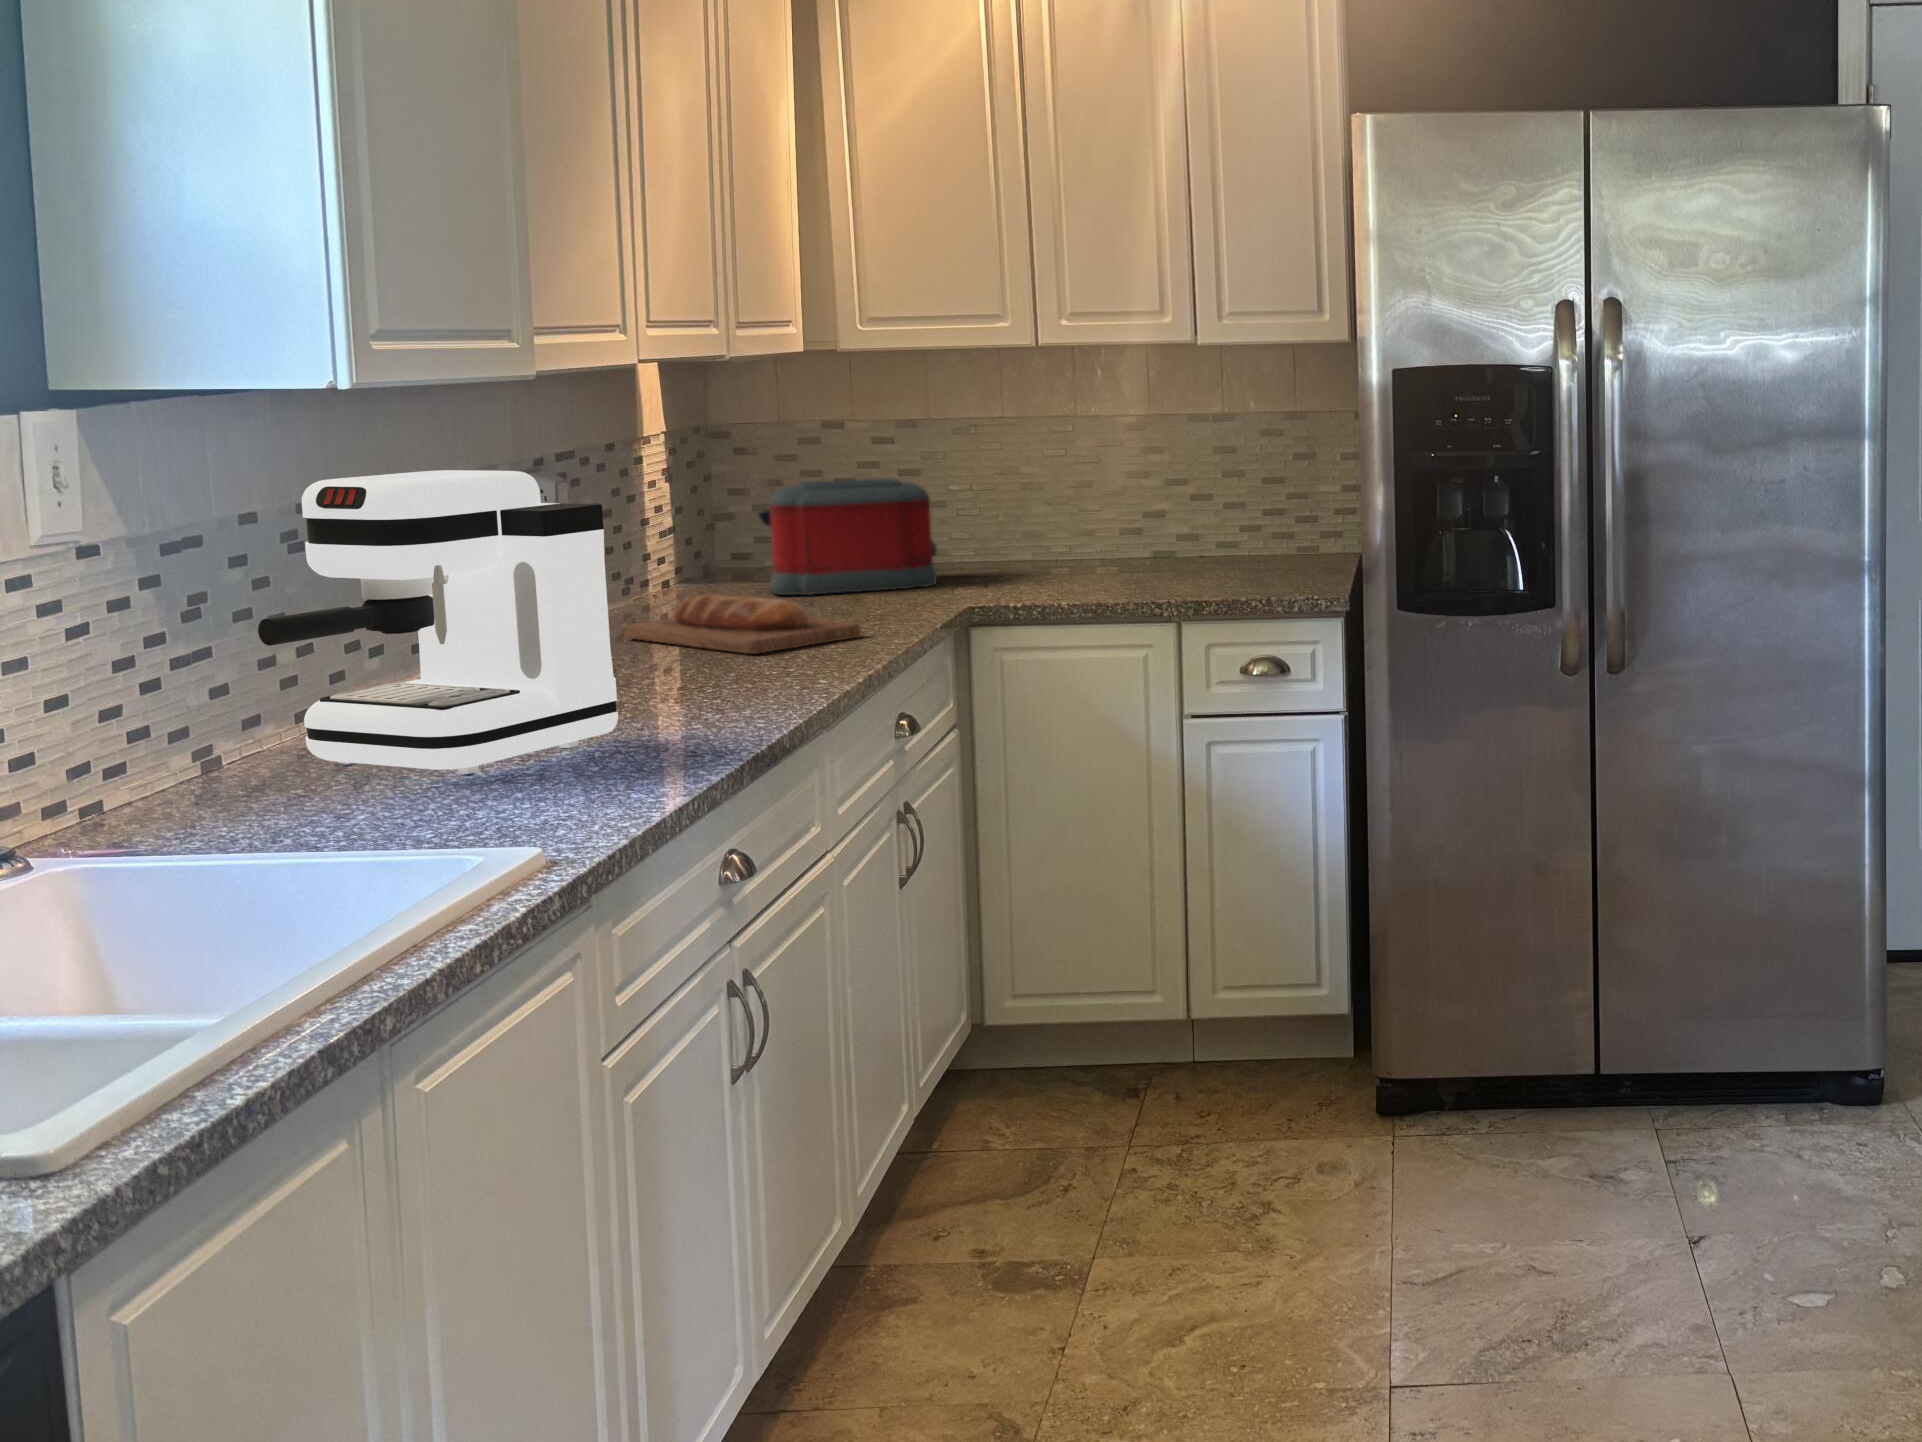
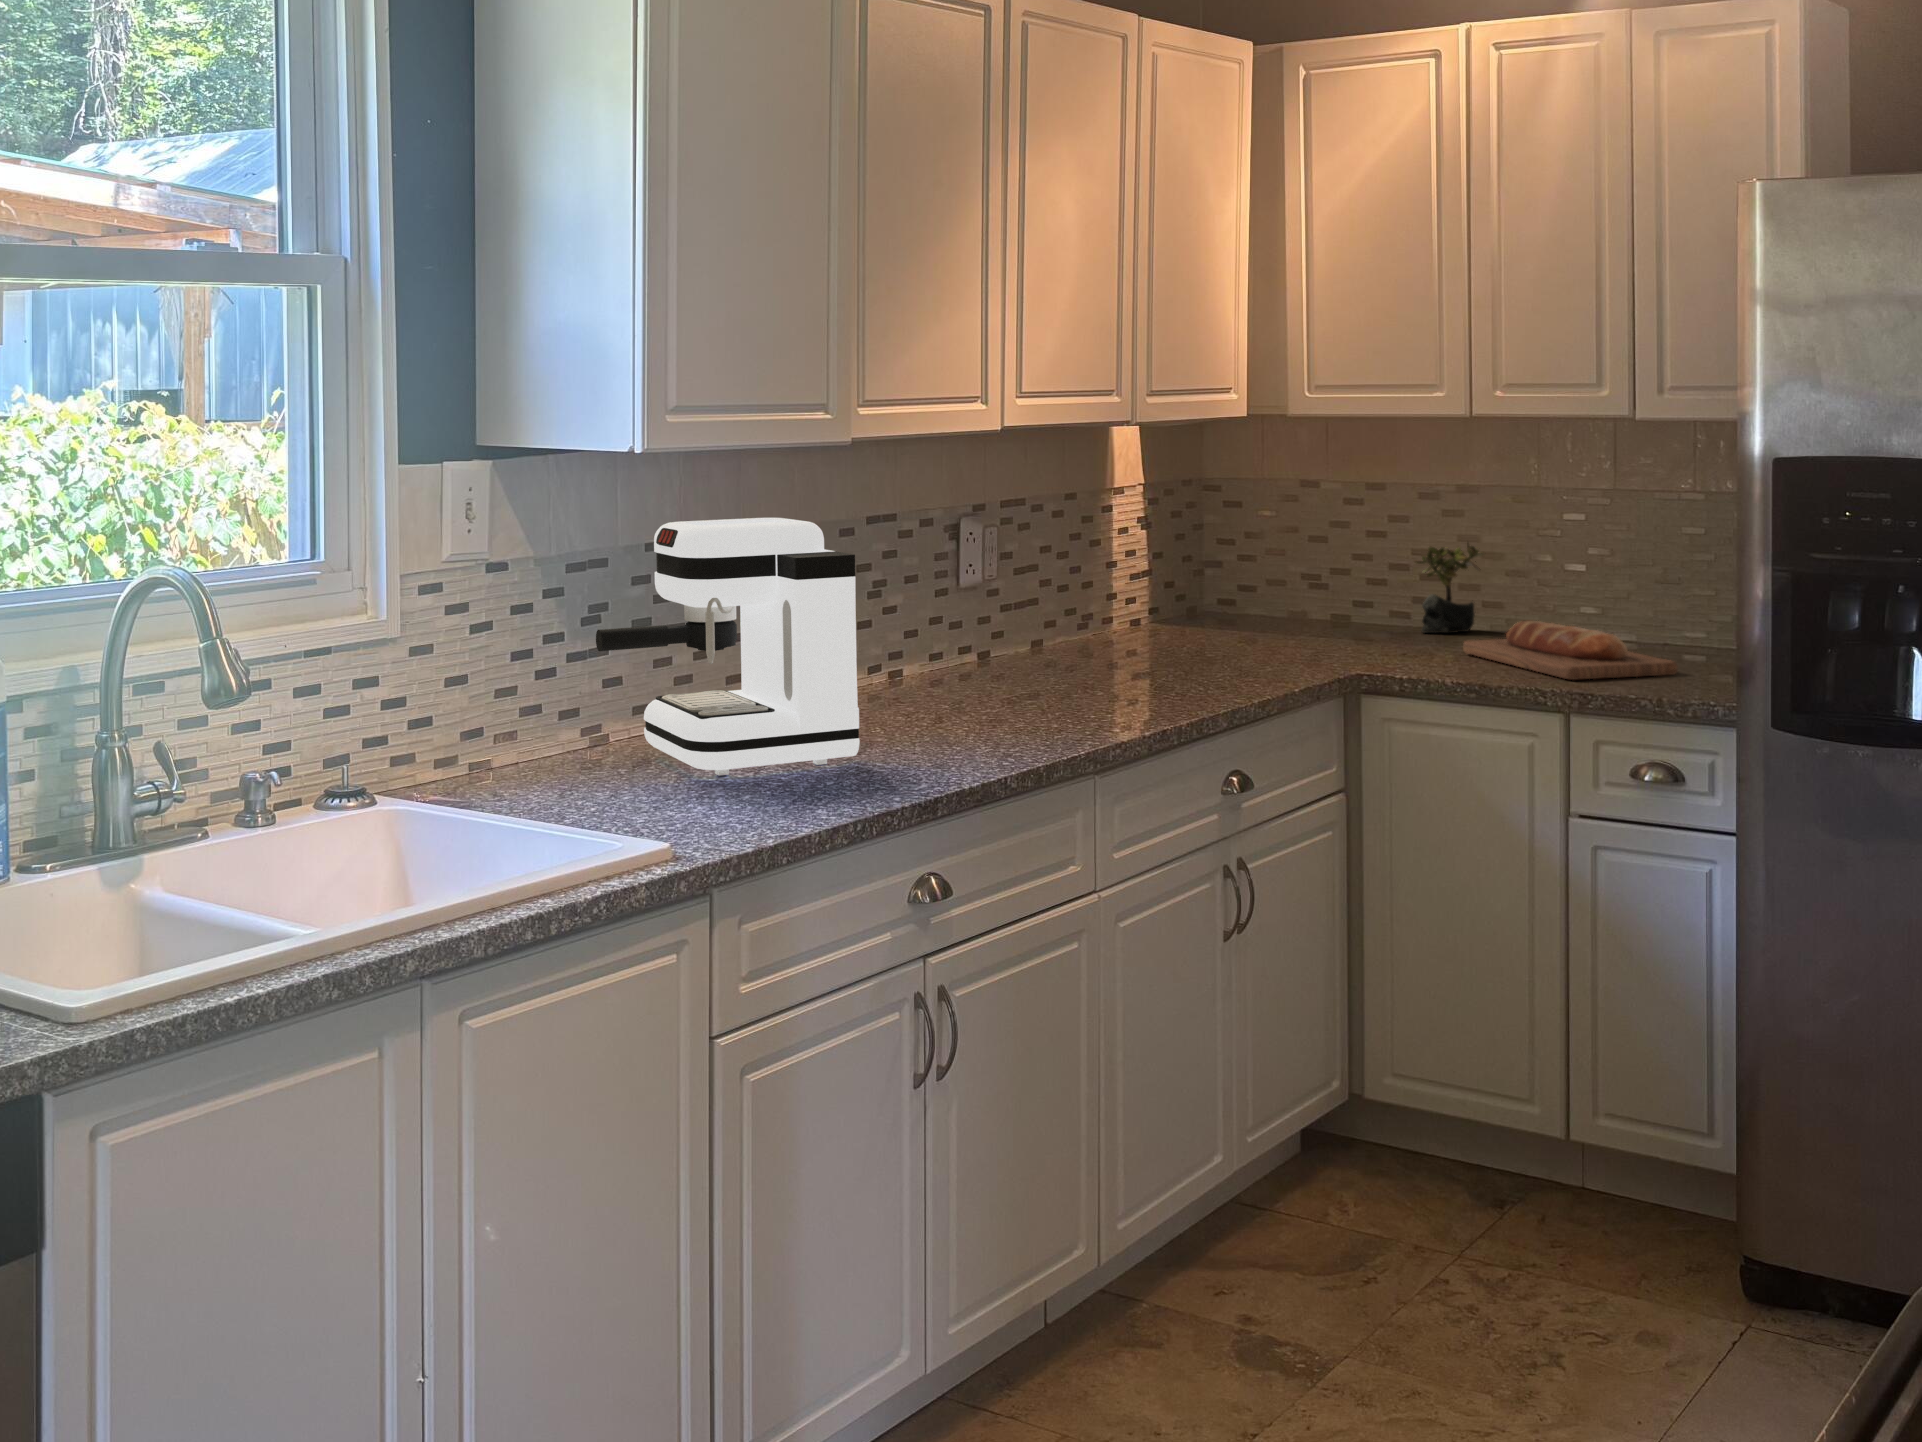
succulent plant: none [963,476,1025,569] -> present [1415,543,1484,633]
toaster: present [758,478,937,595] -> none [1206,536,1372,647]
bread loaf: present [625,595,861,654] -> present [1463,621,1678,679]

